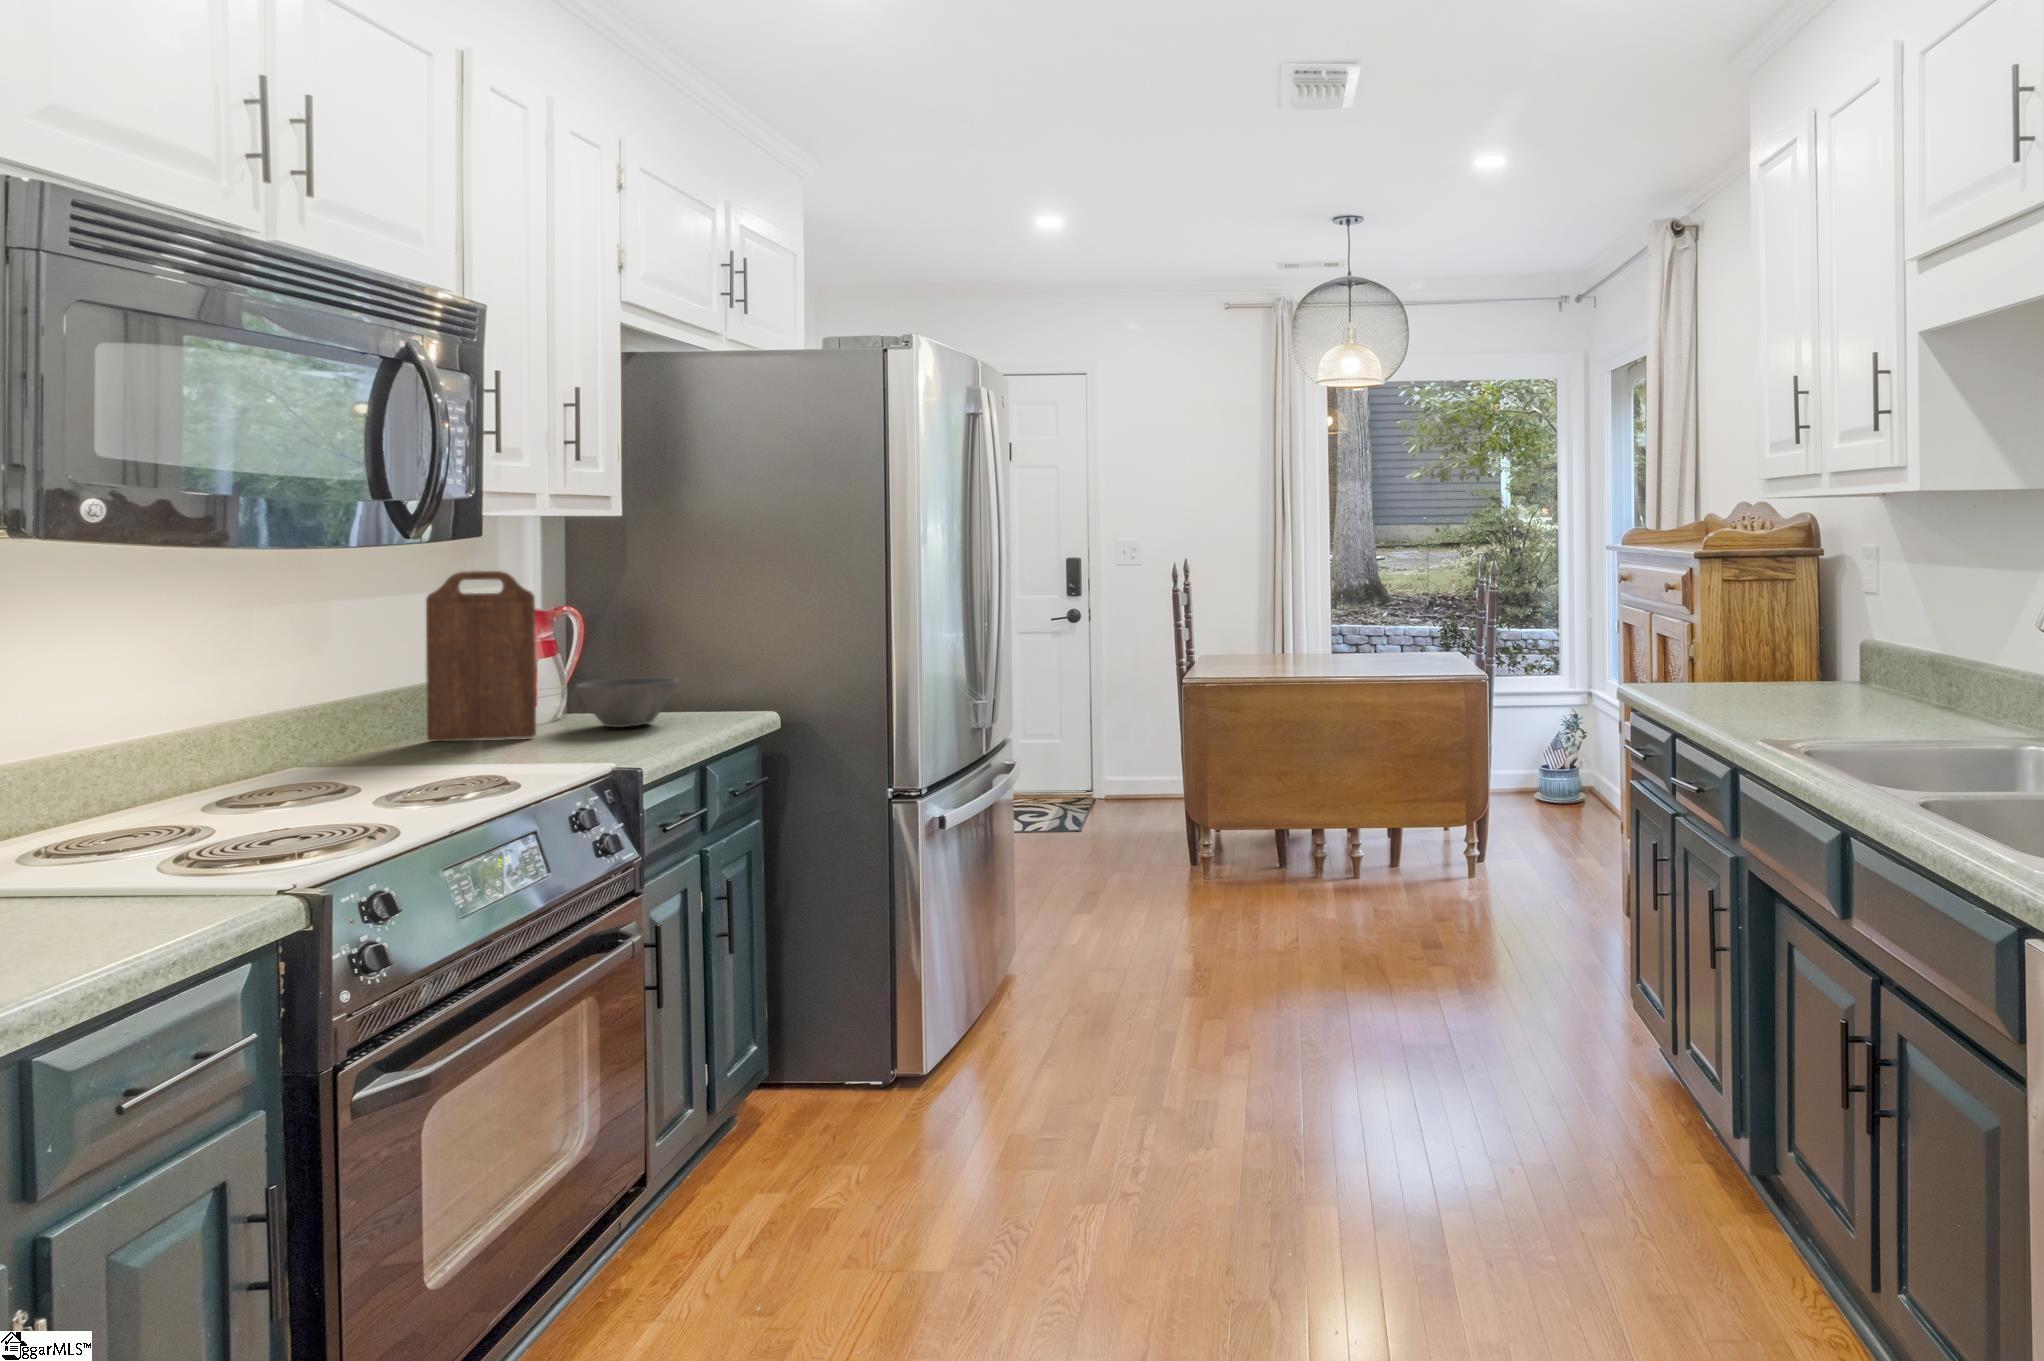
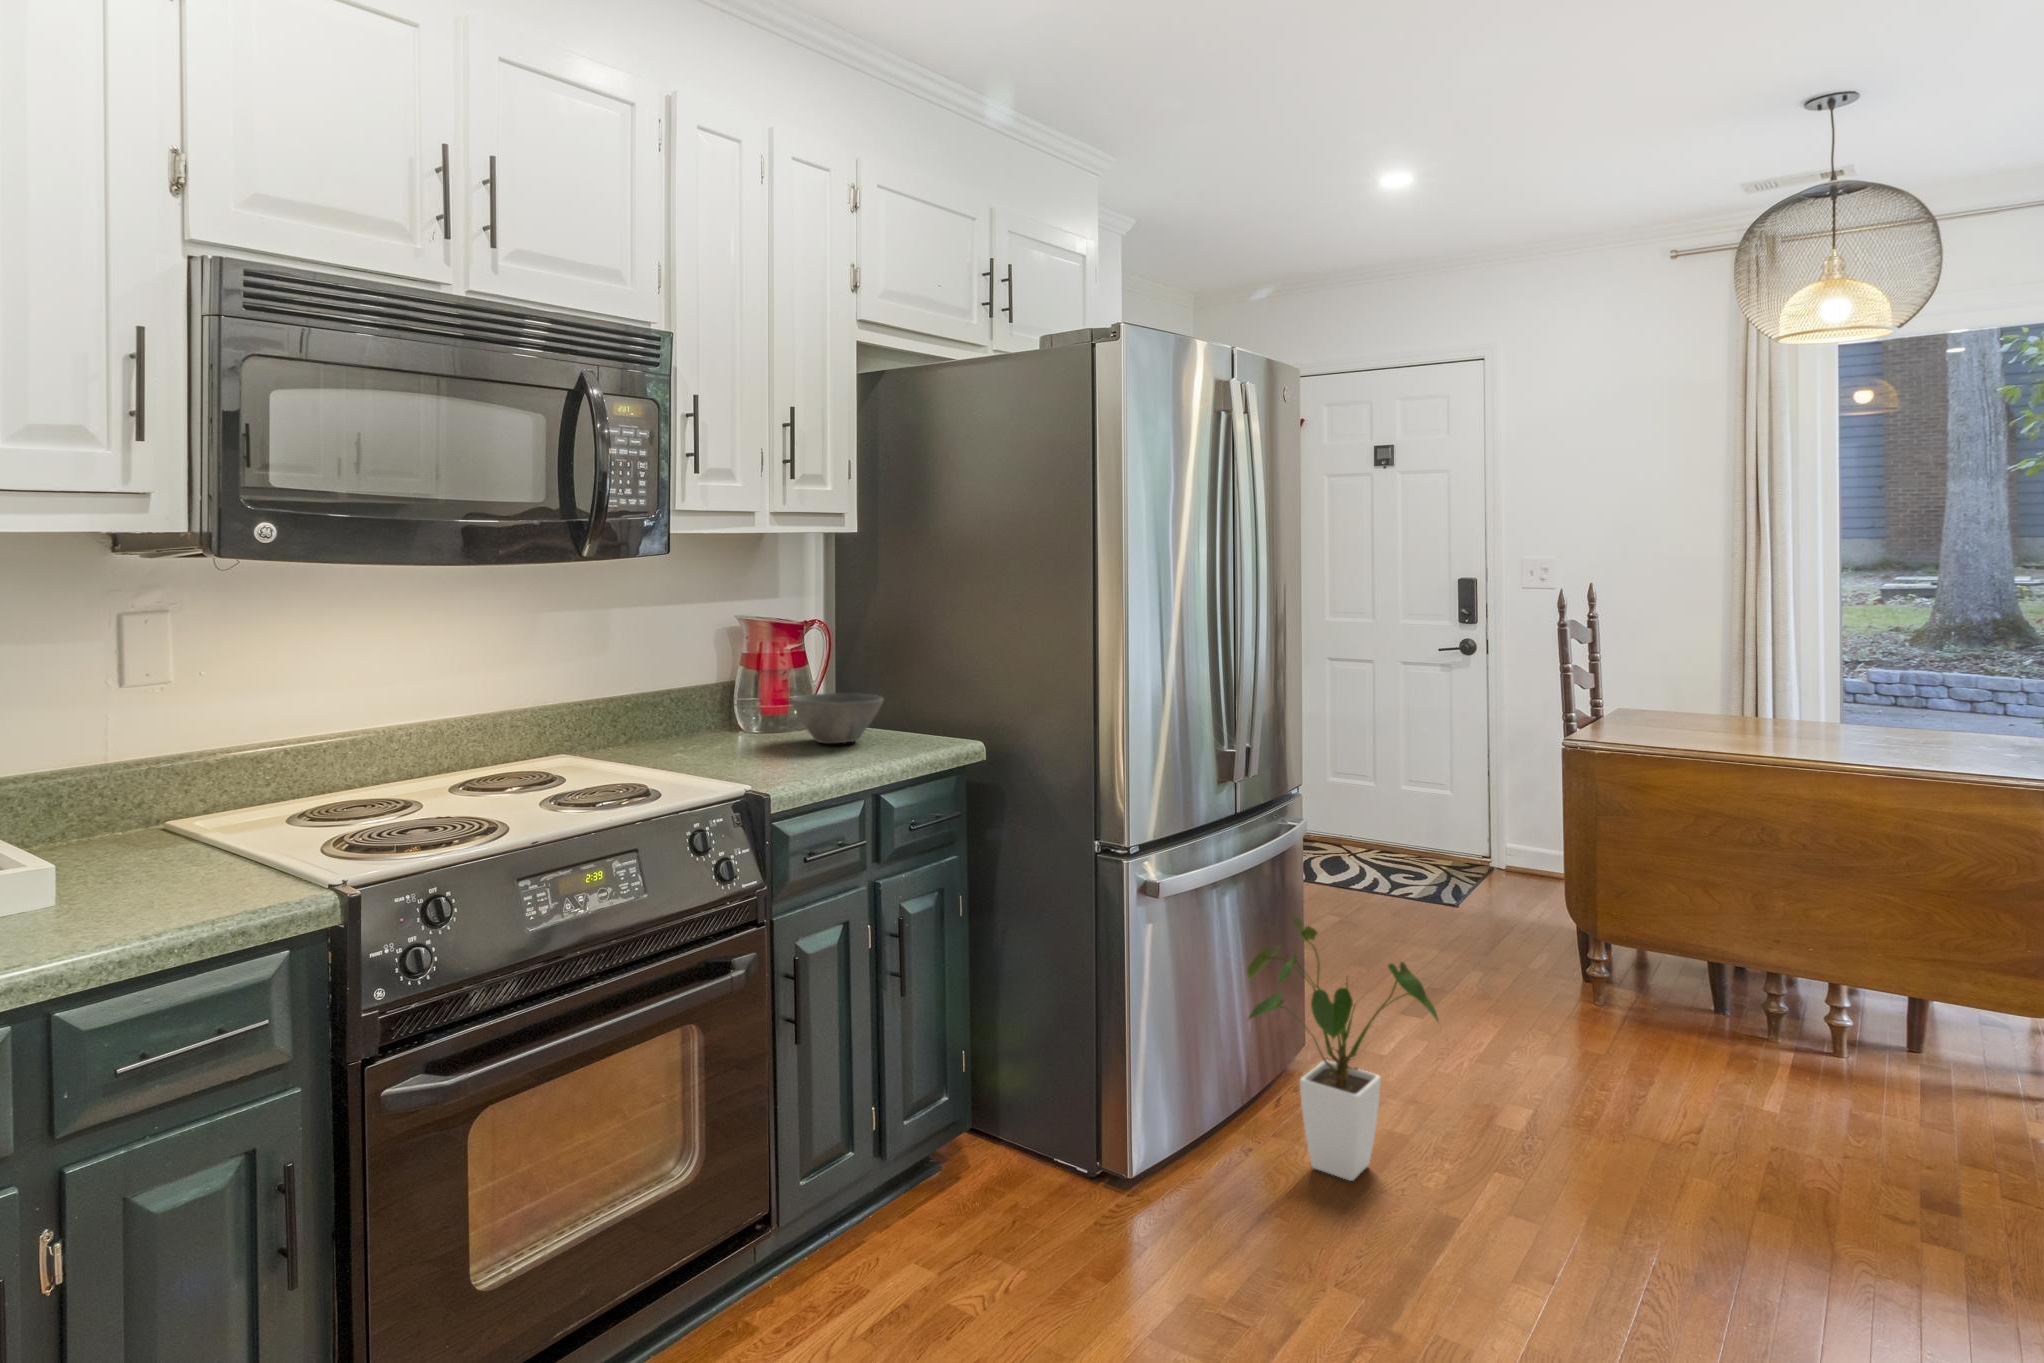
cutting board: present [426,571,536,741] -> none [672,584,750,746]
house plant: none [1002,835,1156,1029] -> present [1247,918,1439,1181]

